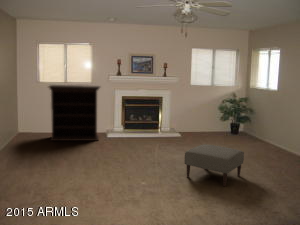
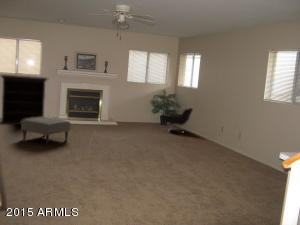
lounge chair: none [231,115,272,145] -> present [161,108,193,131]
ottoman: present [184,144,244,186] -> present [21,117,70,145]

